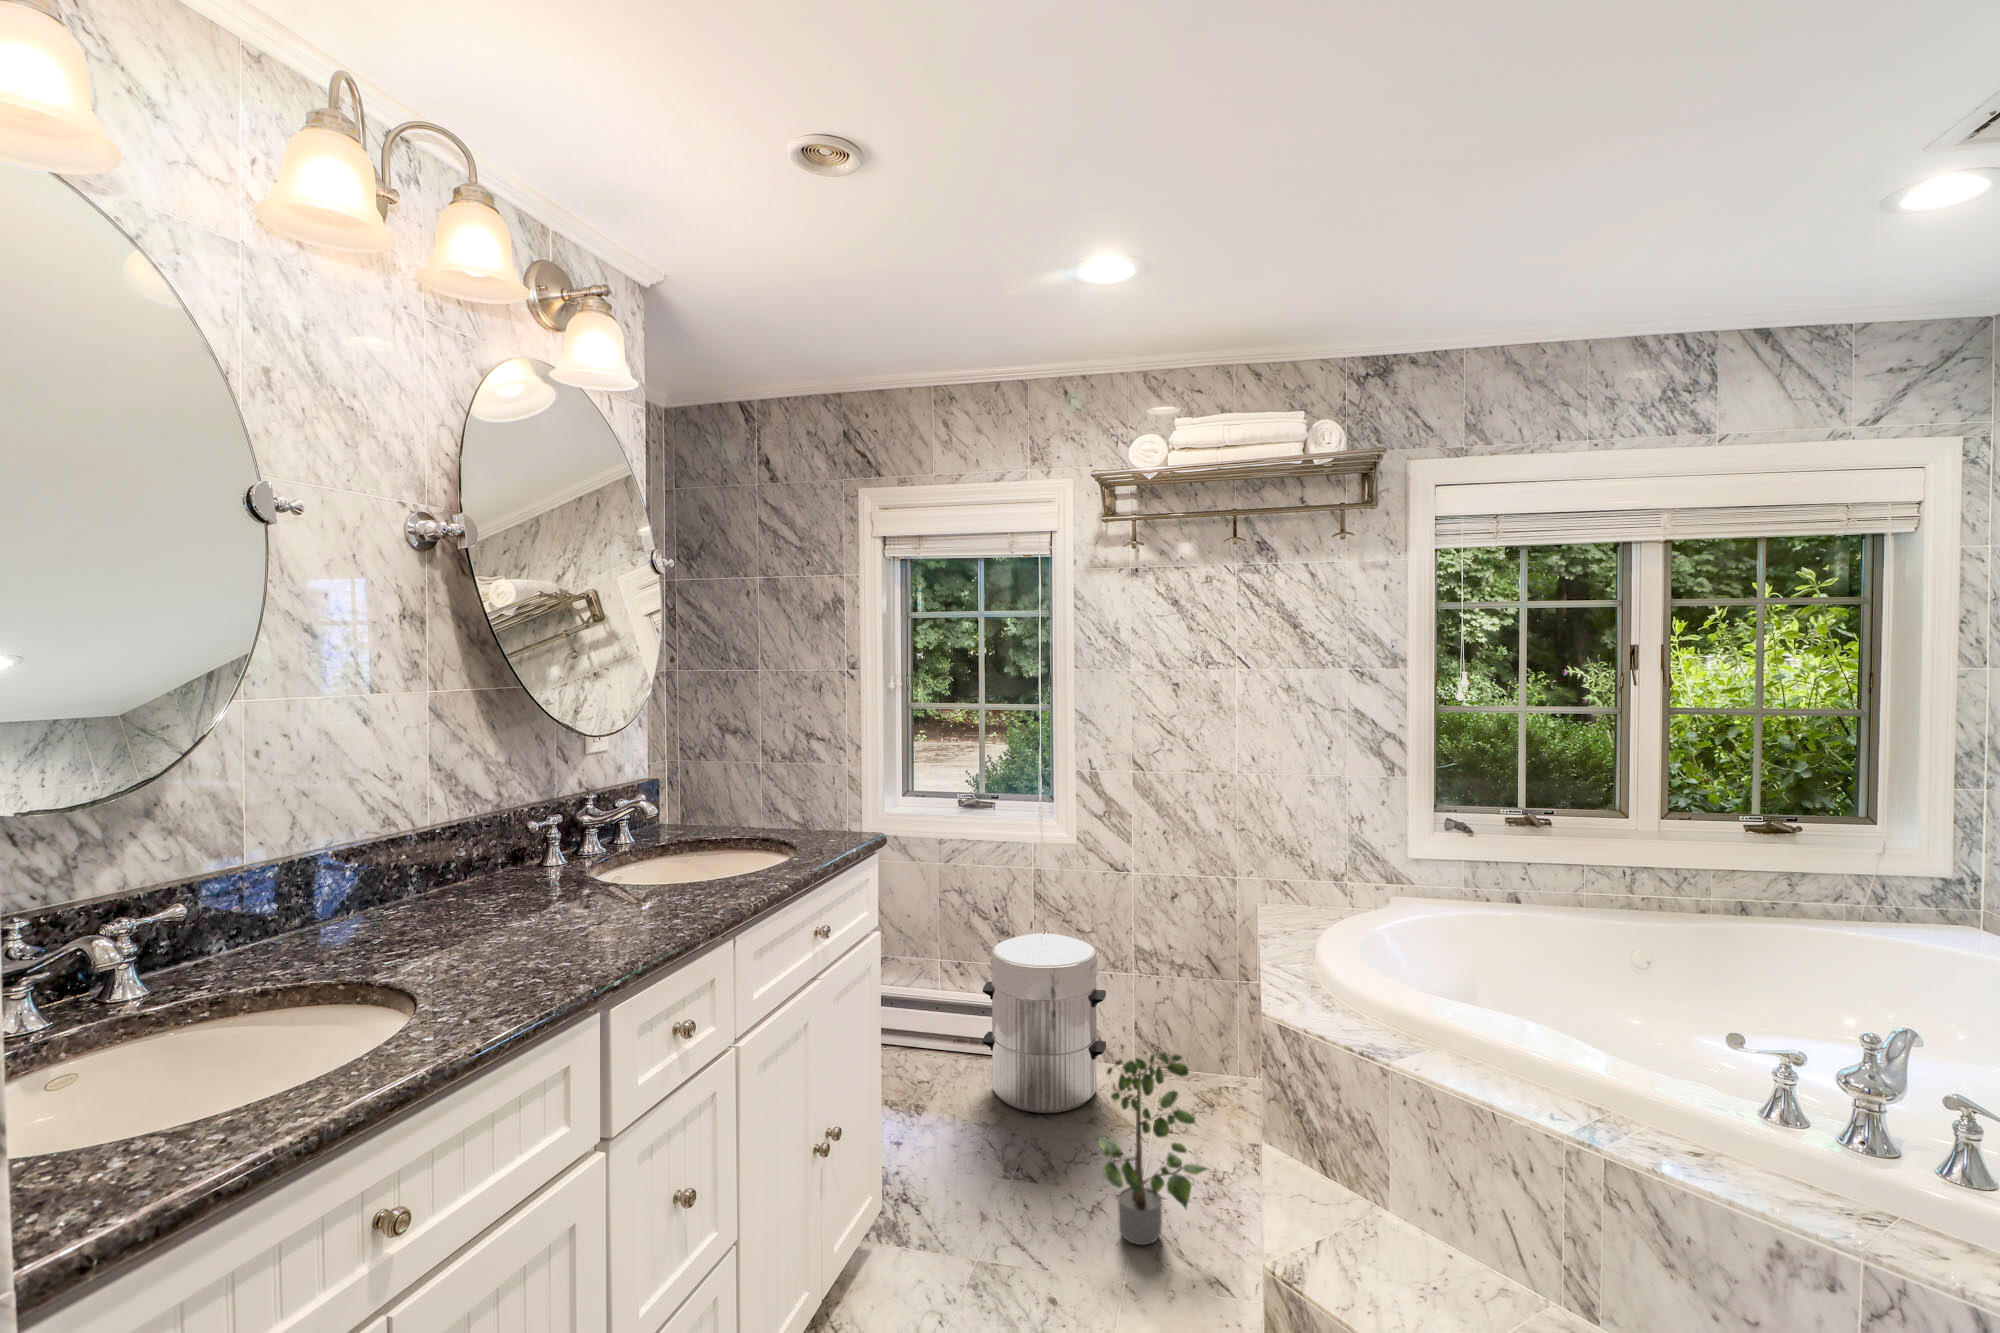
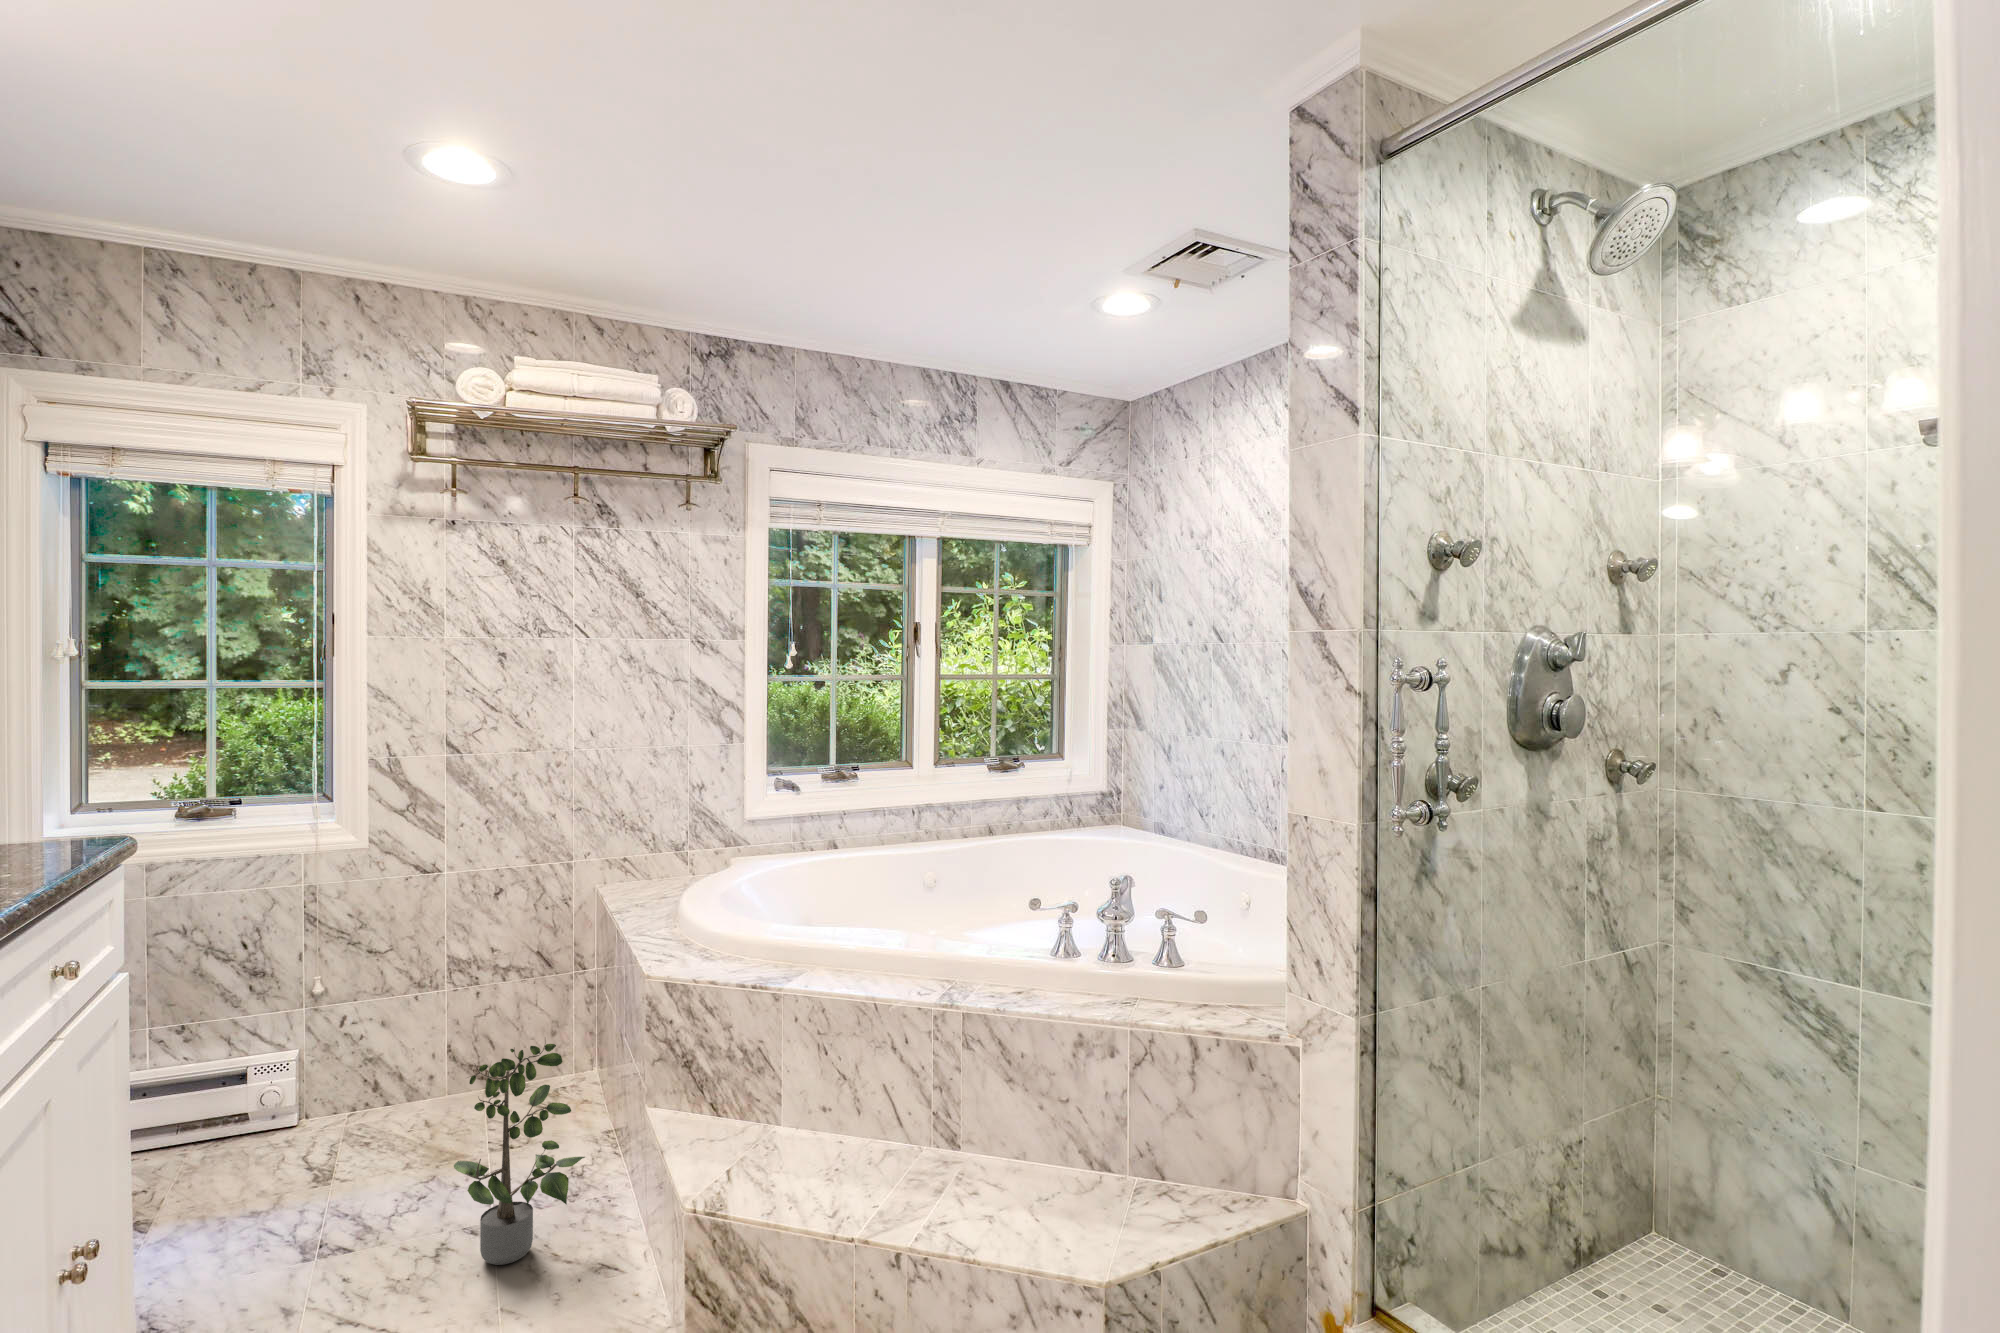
waste bin: present [983,929,1106,1113] -> none [239,955,421,1185]

